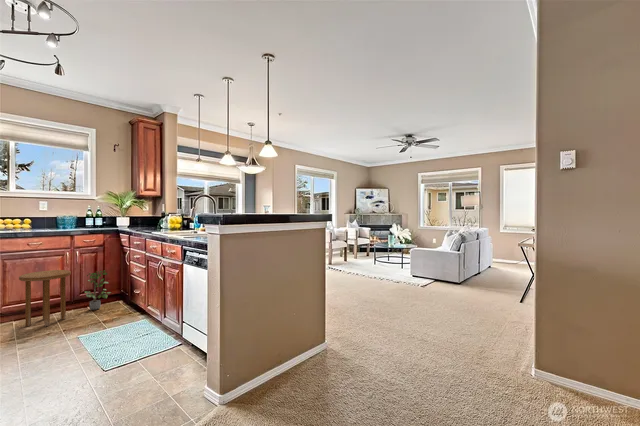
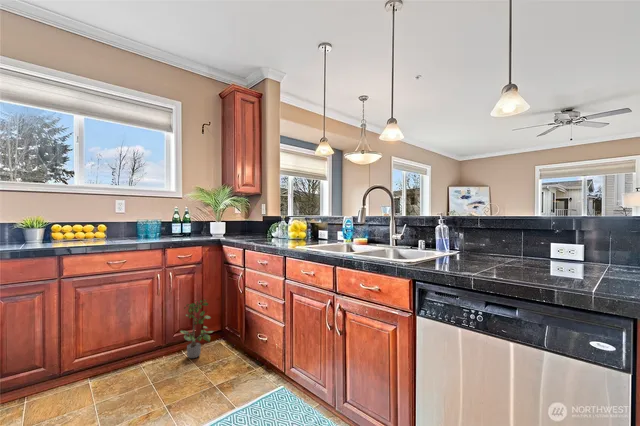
side table: present [19,270,71,327] -> none [100,301,169,395]

